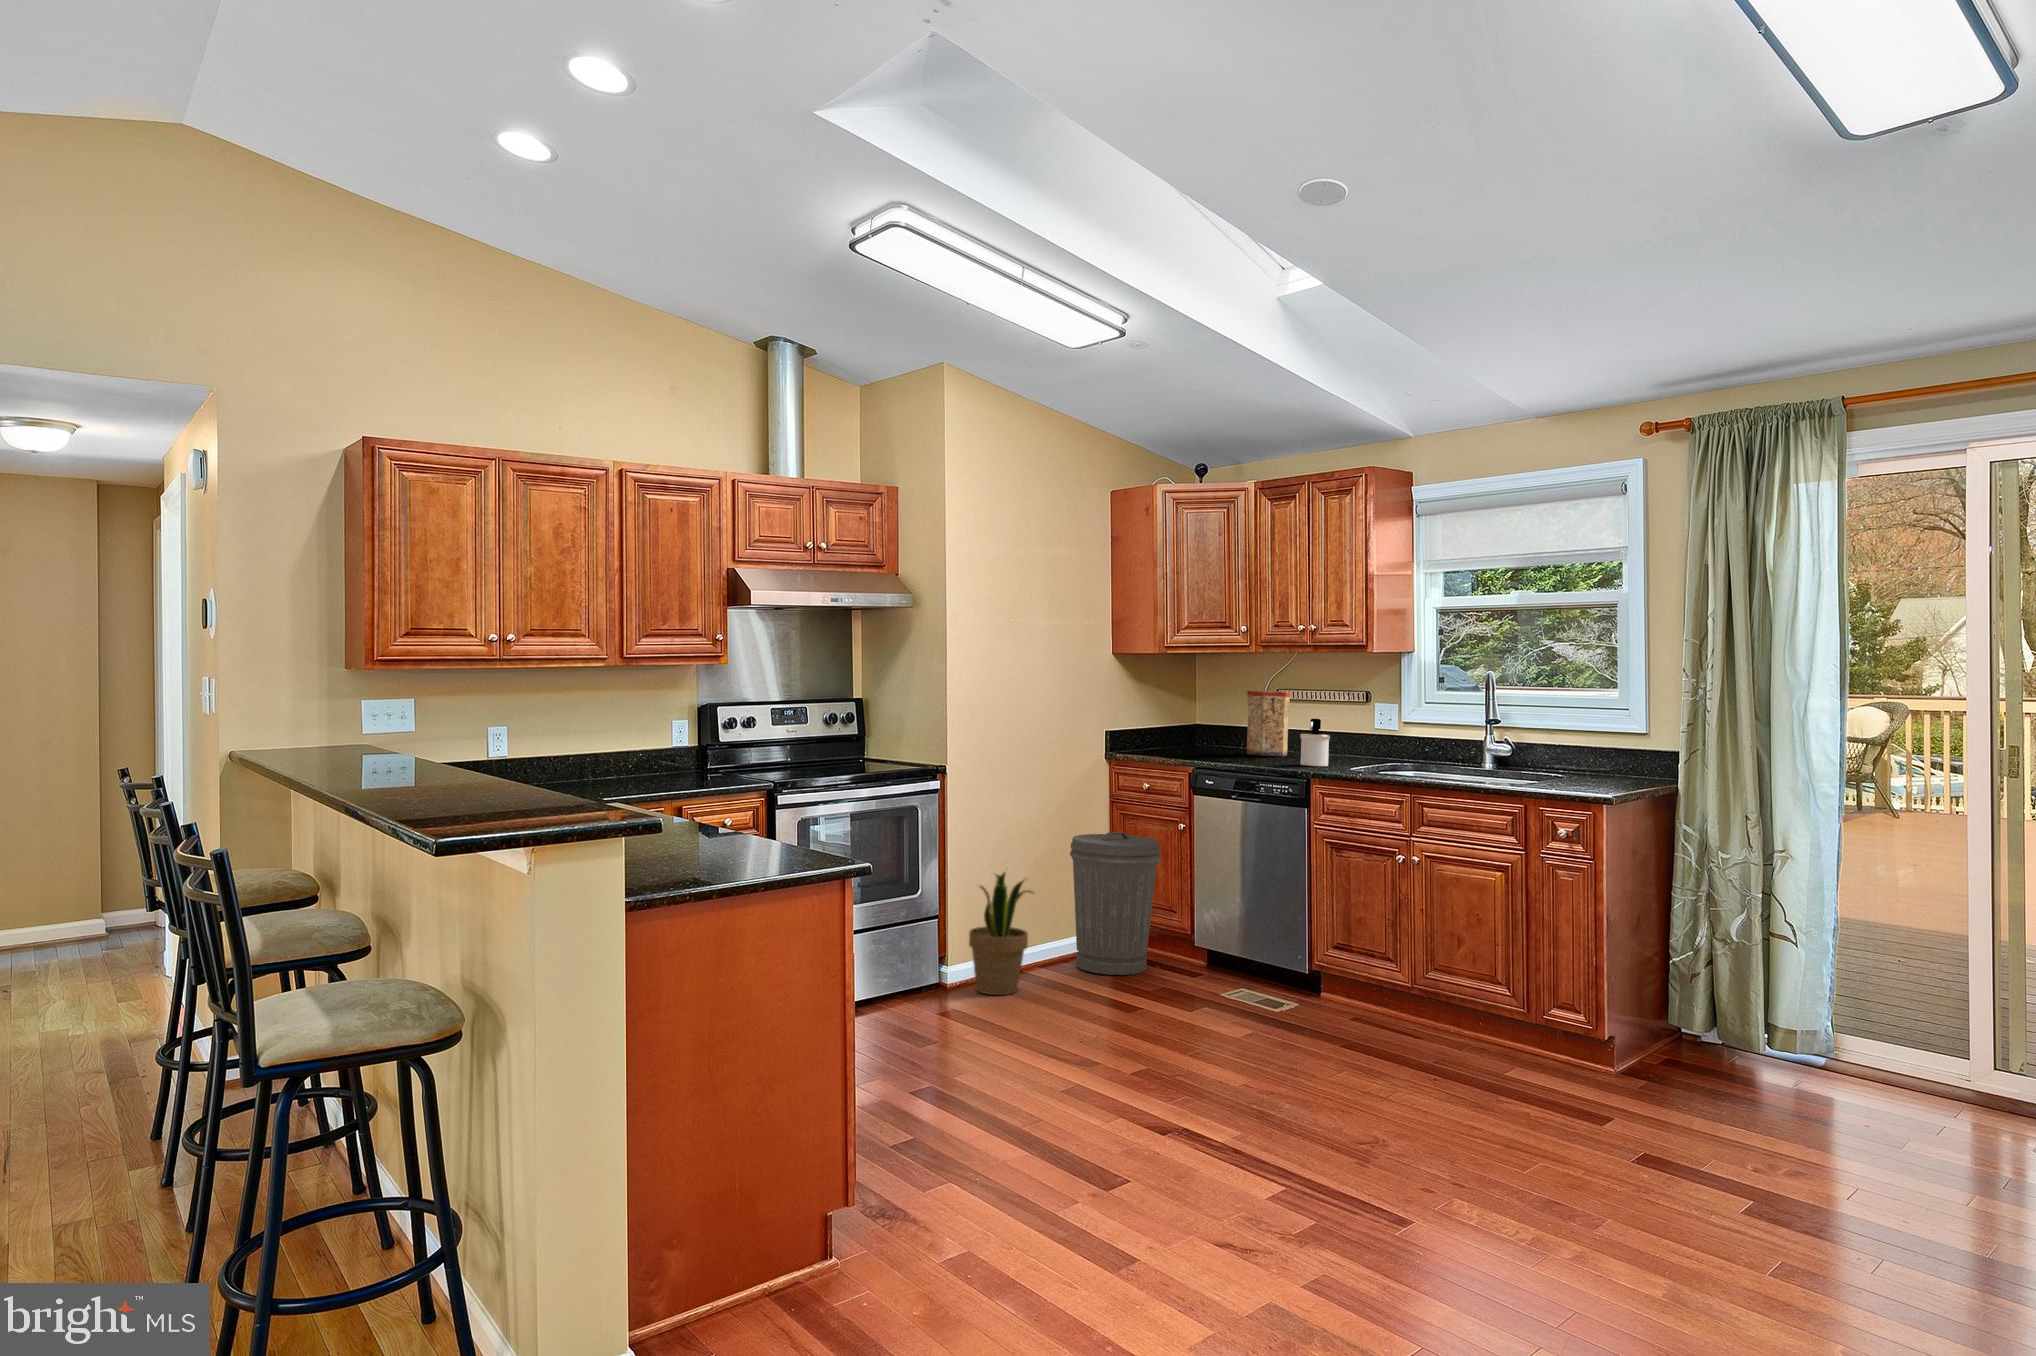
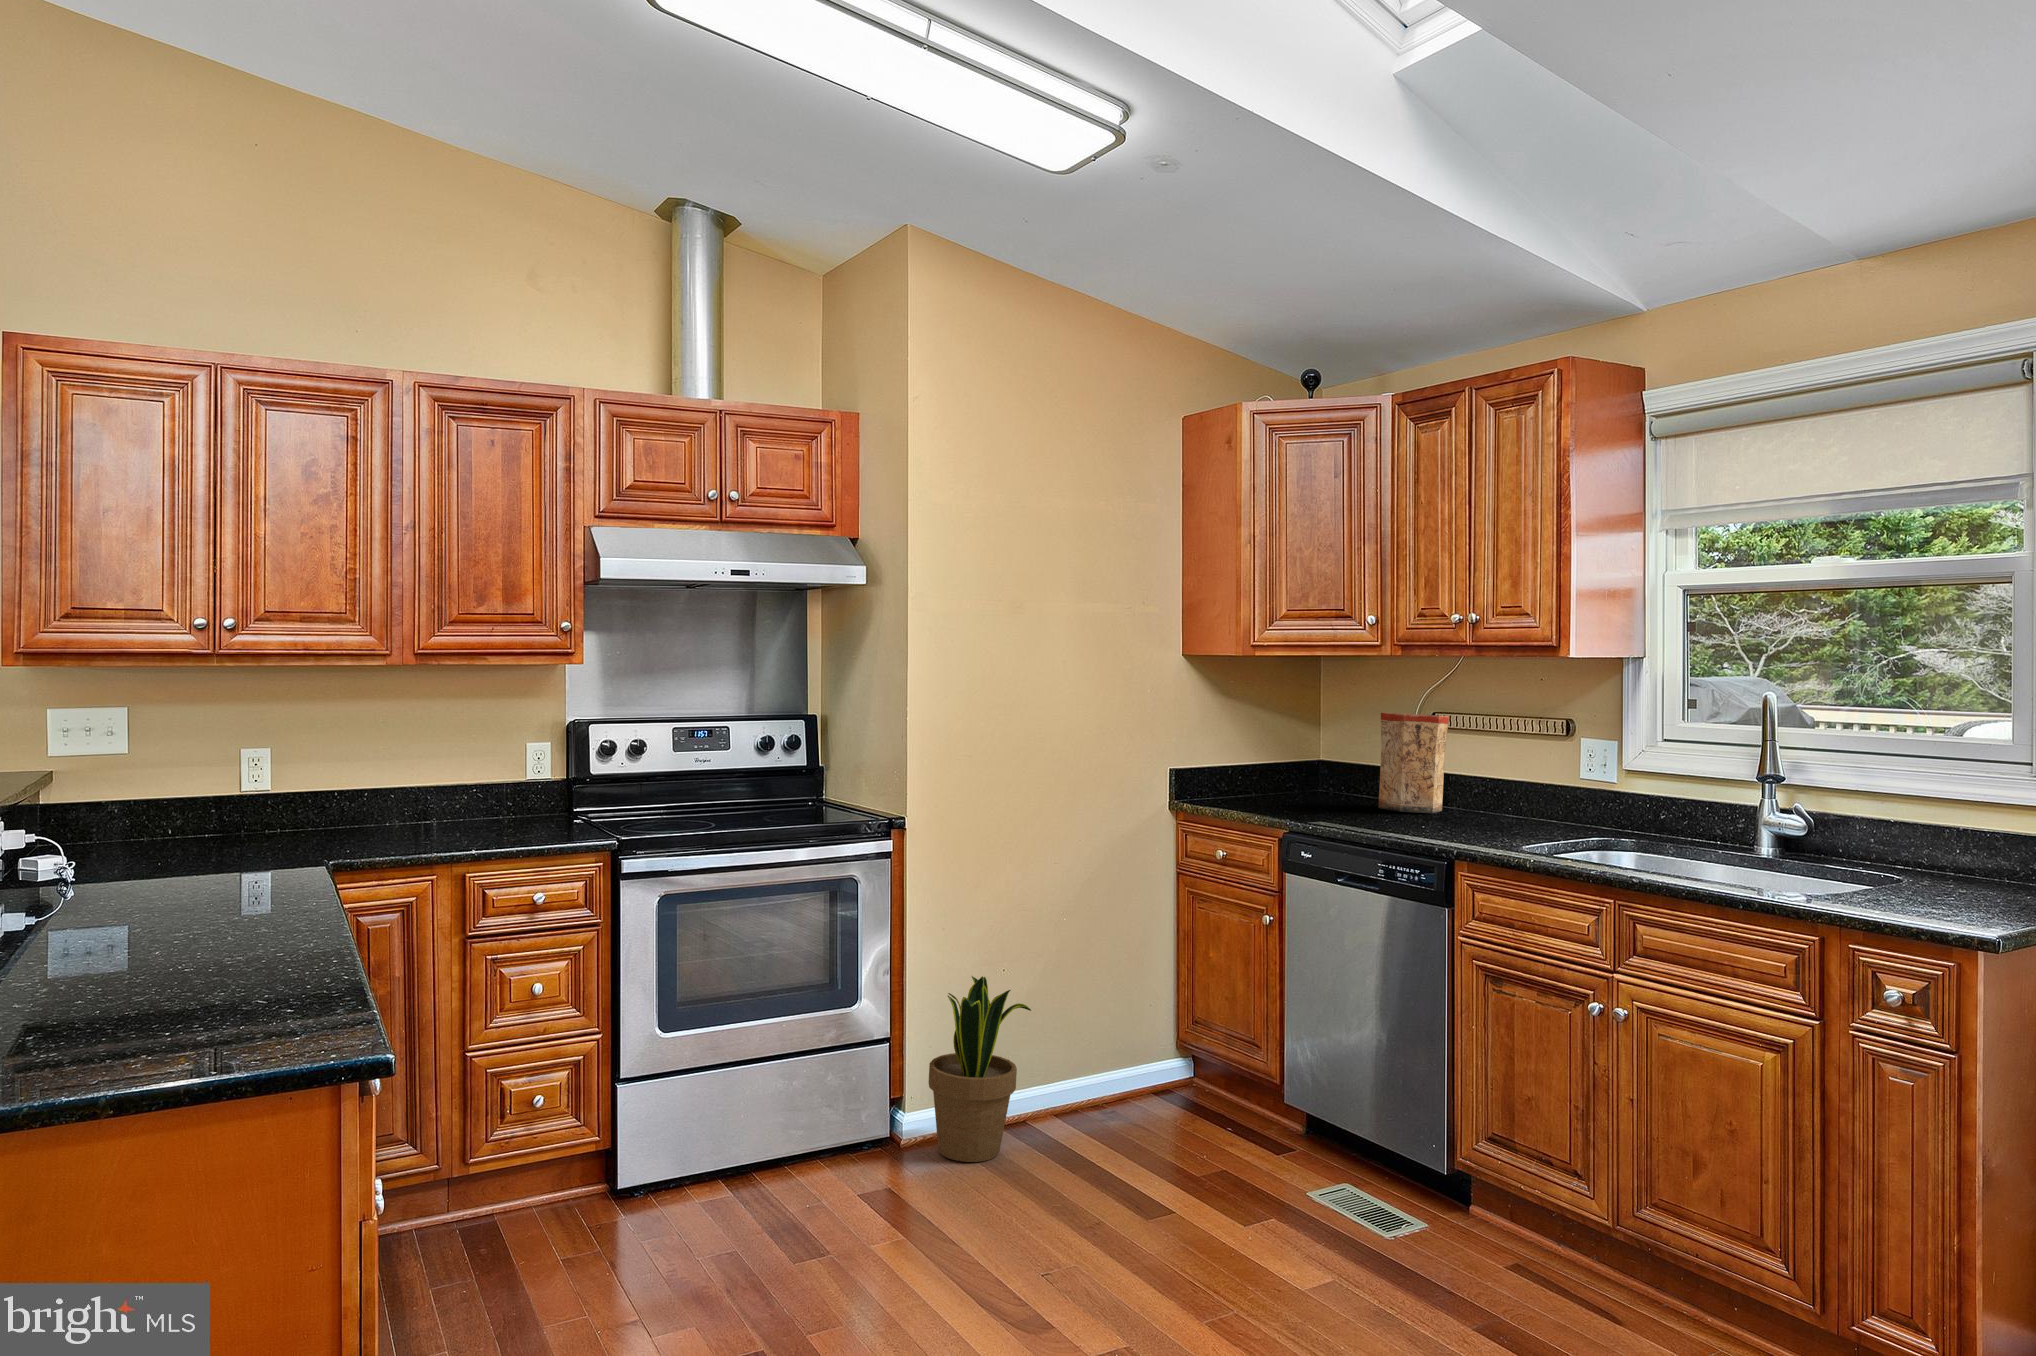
soap dispenser: present [1300,719,1330,766] -> none [1448,760,1496,837]
trash can: present [1070,832,1161,975] -> none [1099,918,1235,1136]

